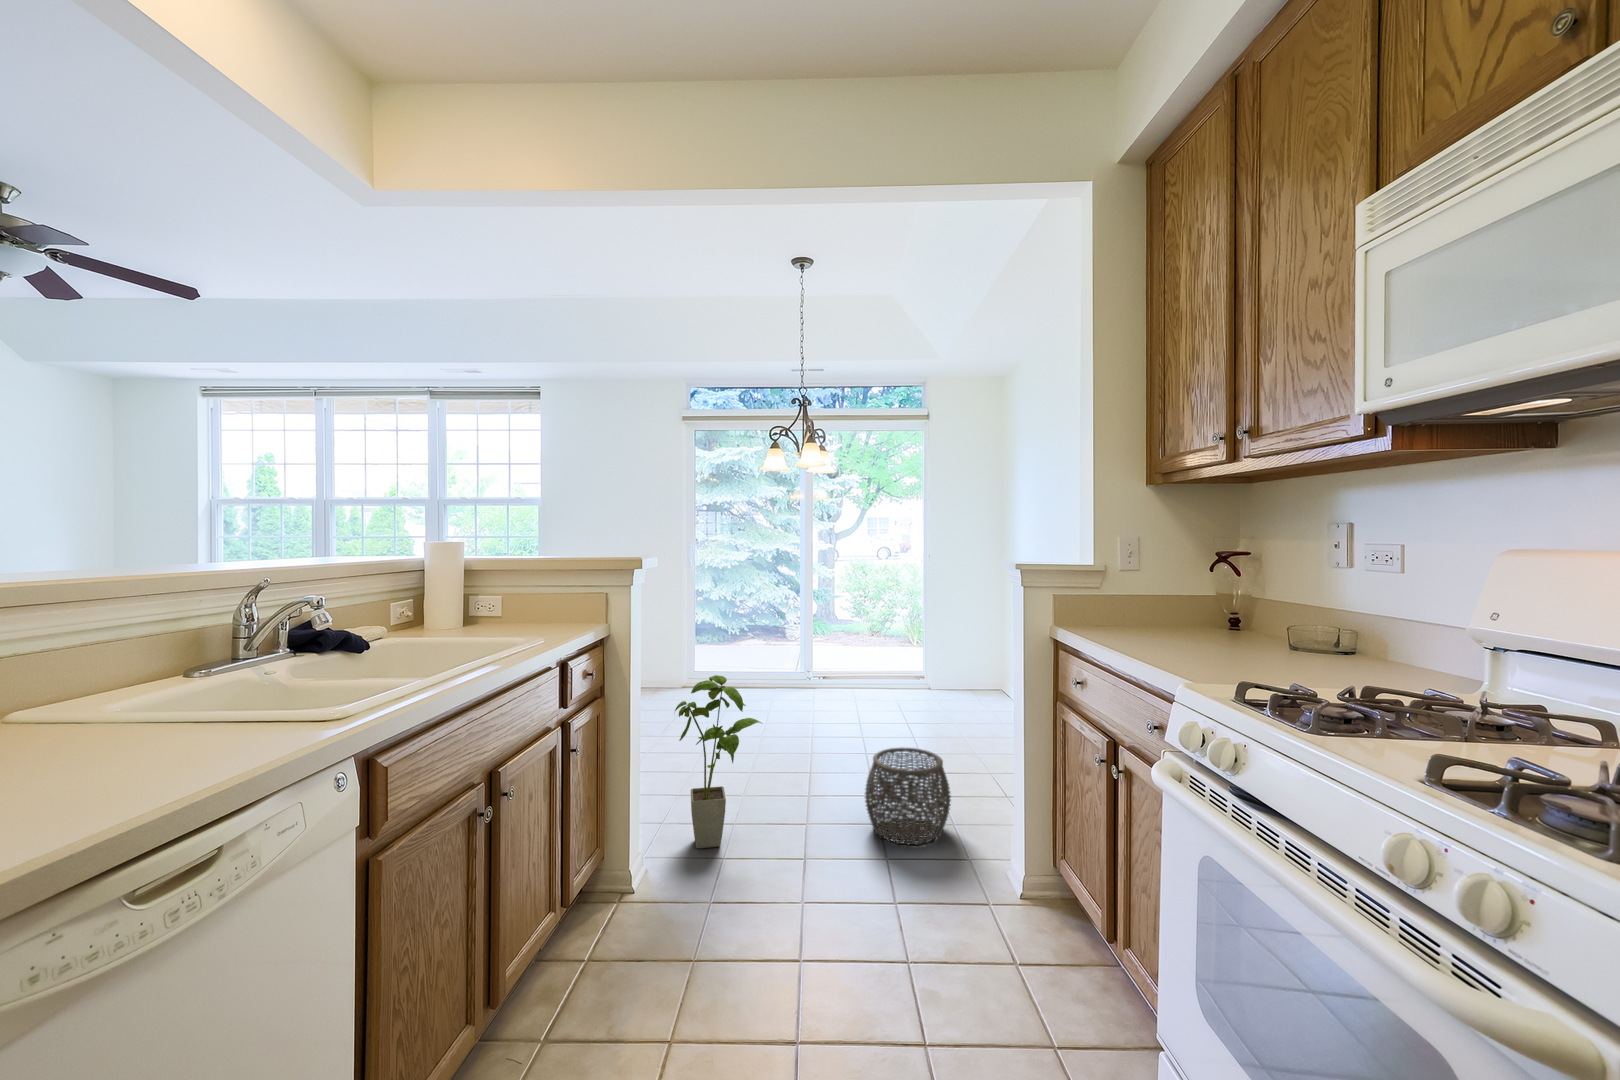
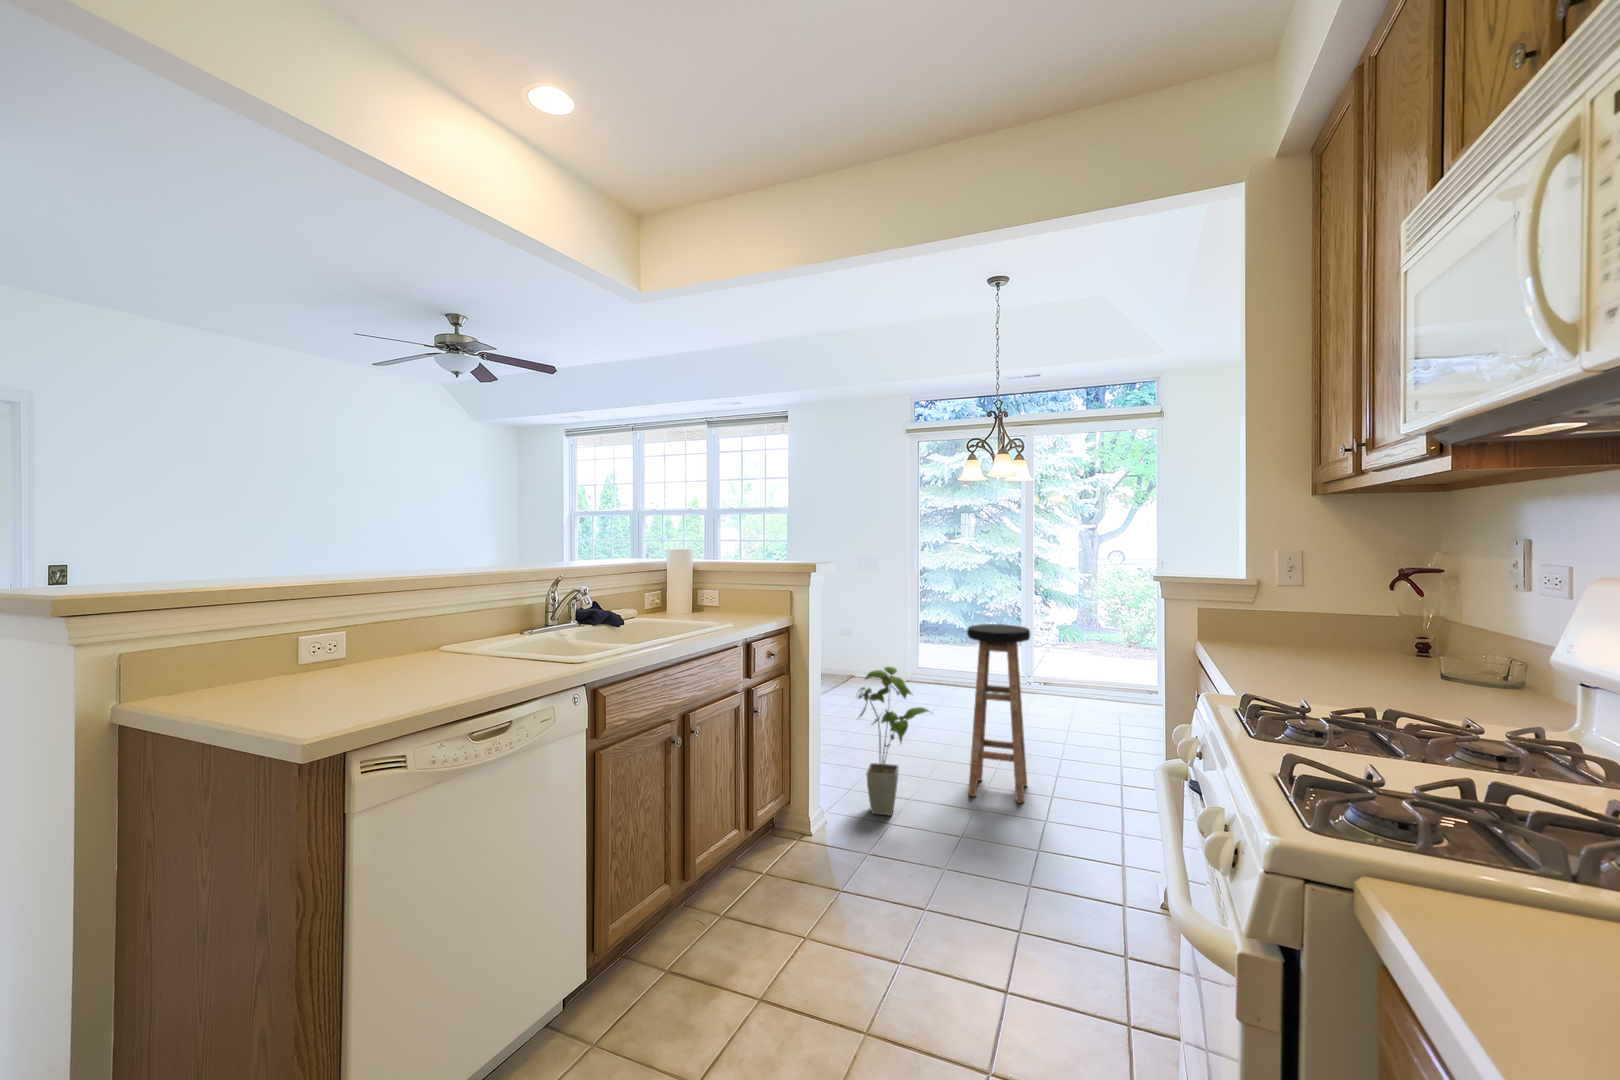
bar stool: none [787,620,851,808] -> present [967,624,1030,803]
woven basket: present [865,747,951,845] -> none [1029,752,1118,847]

